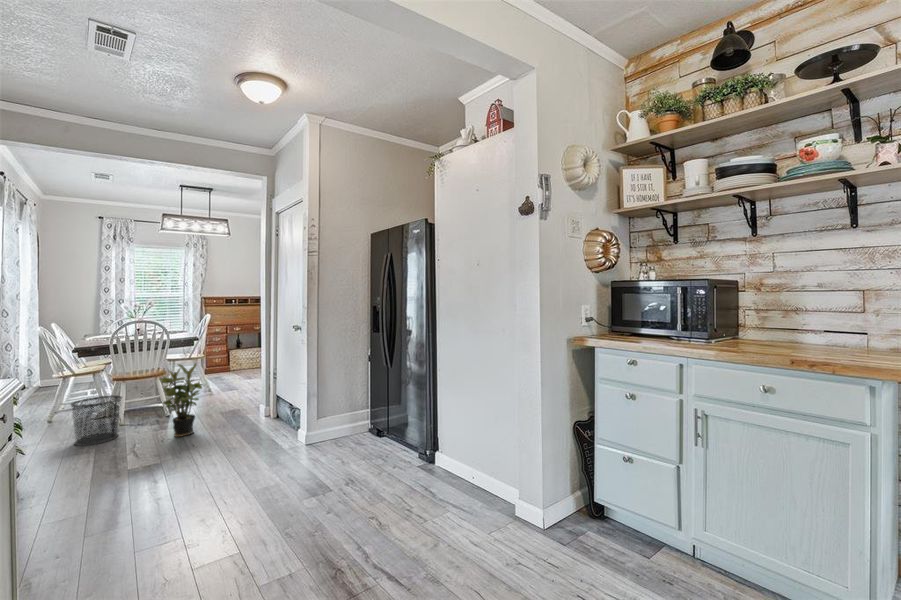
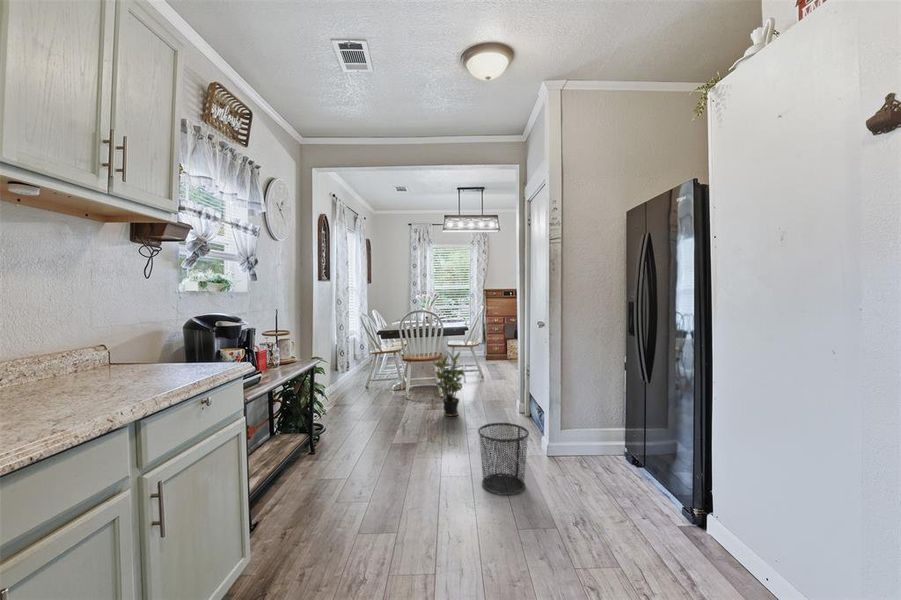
waste bin: present [71,395,122,446] -> present [478,423,529,495]

